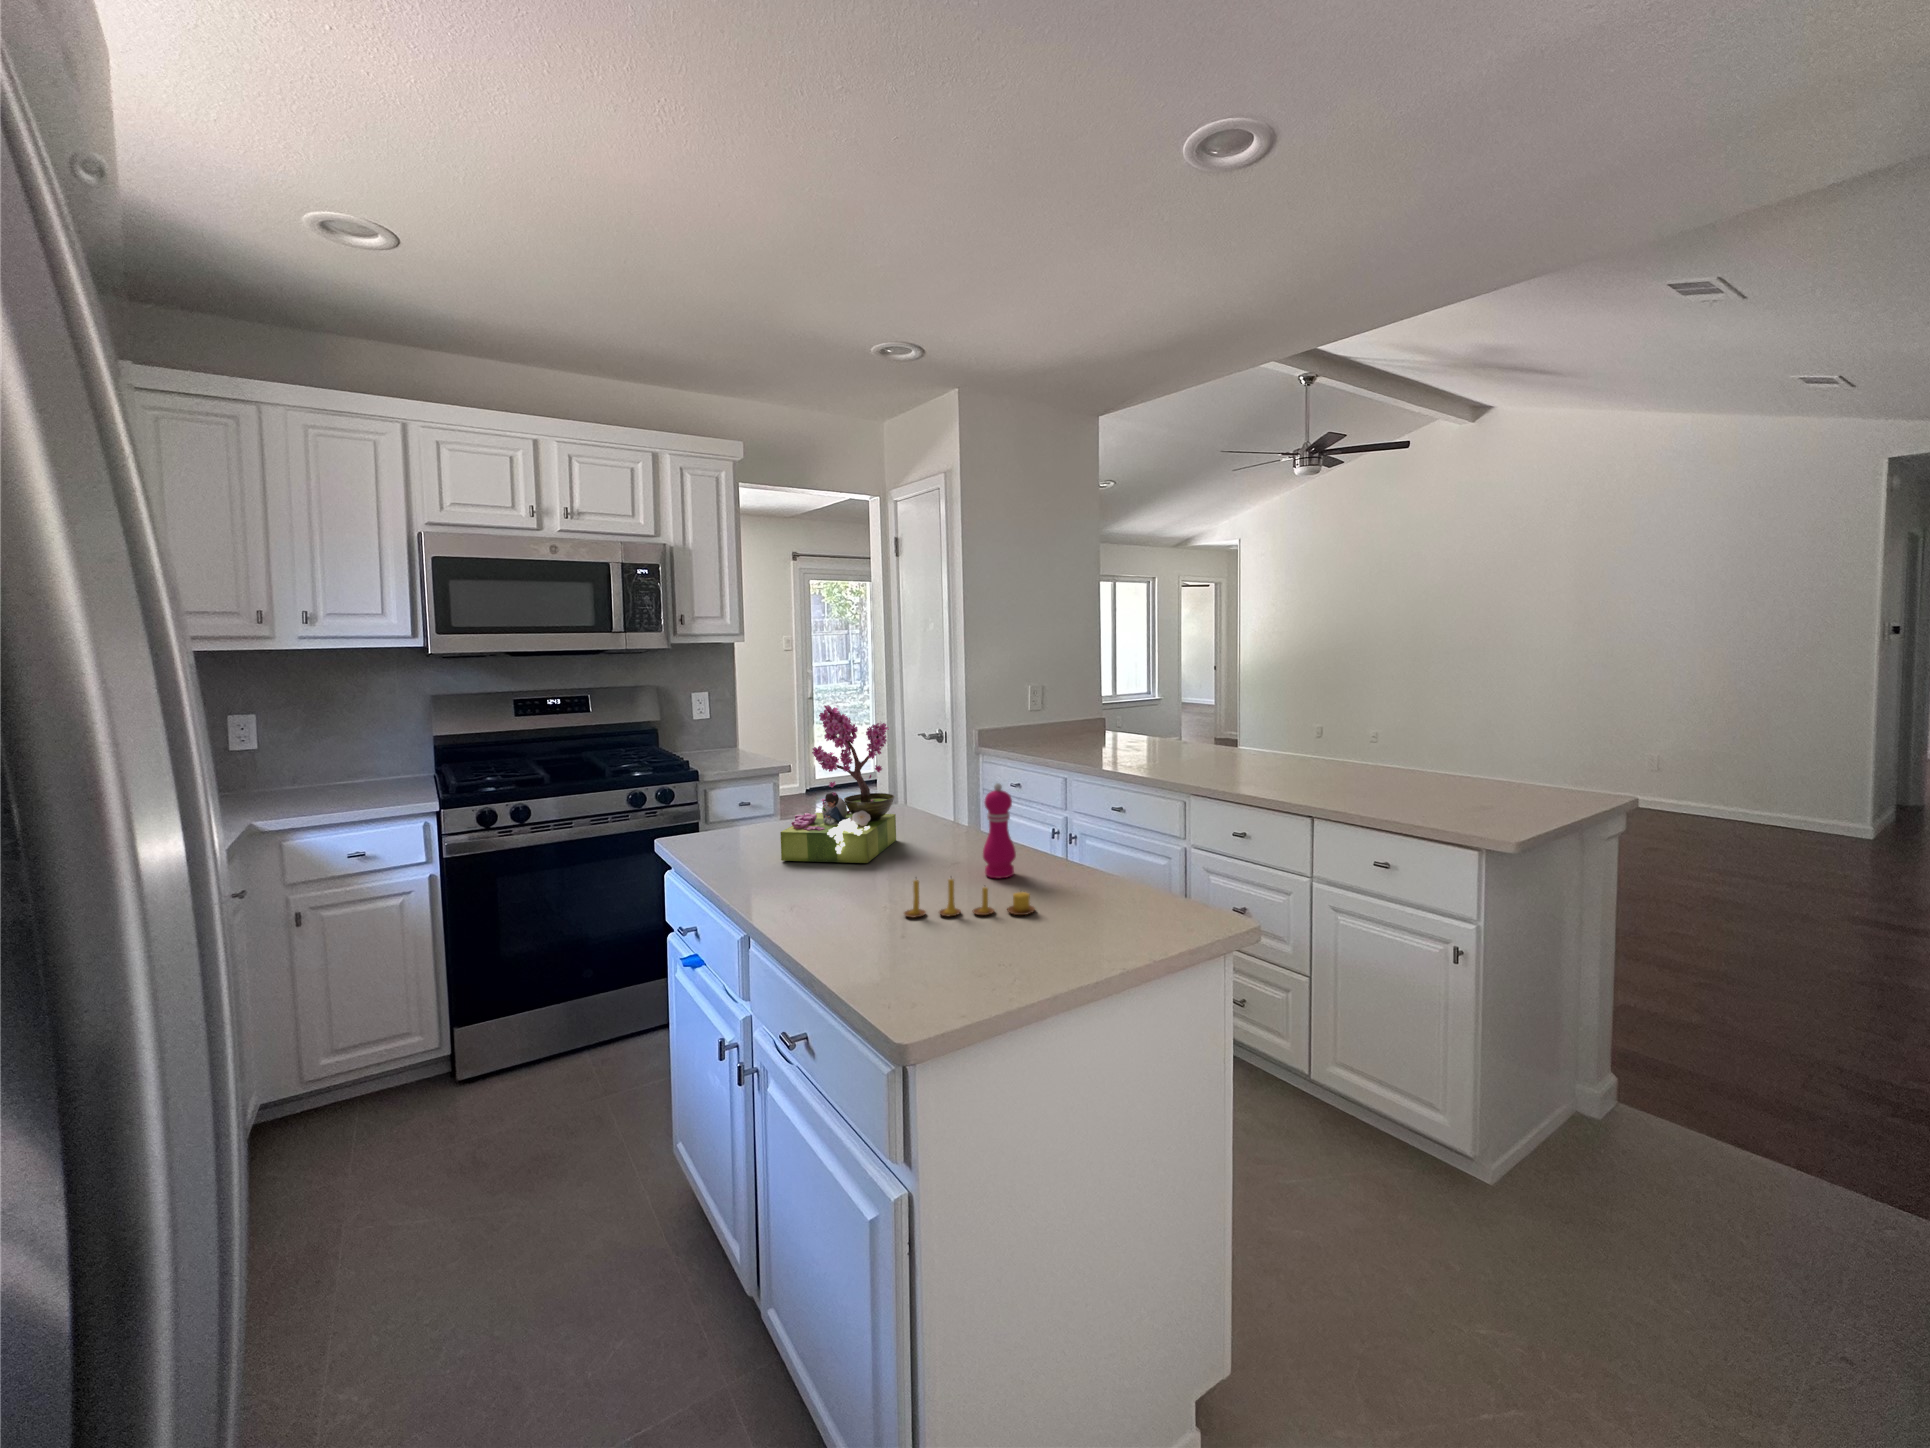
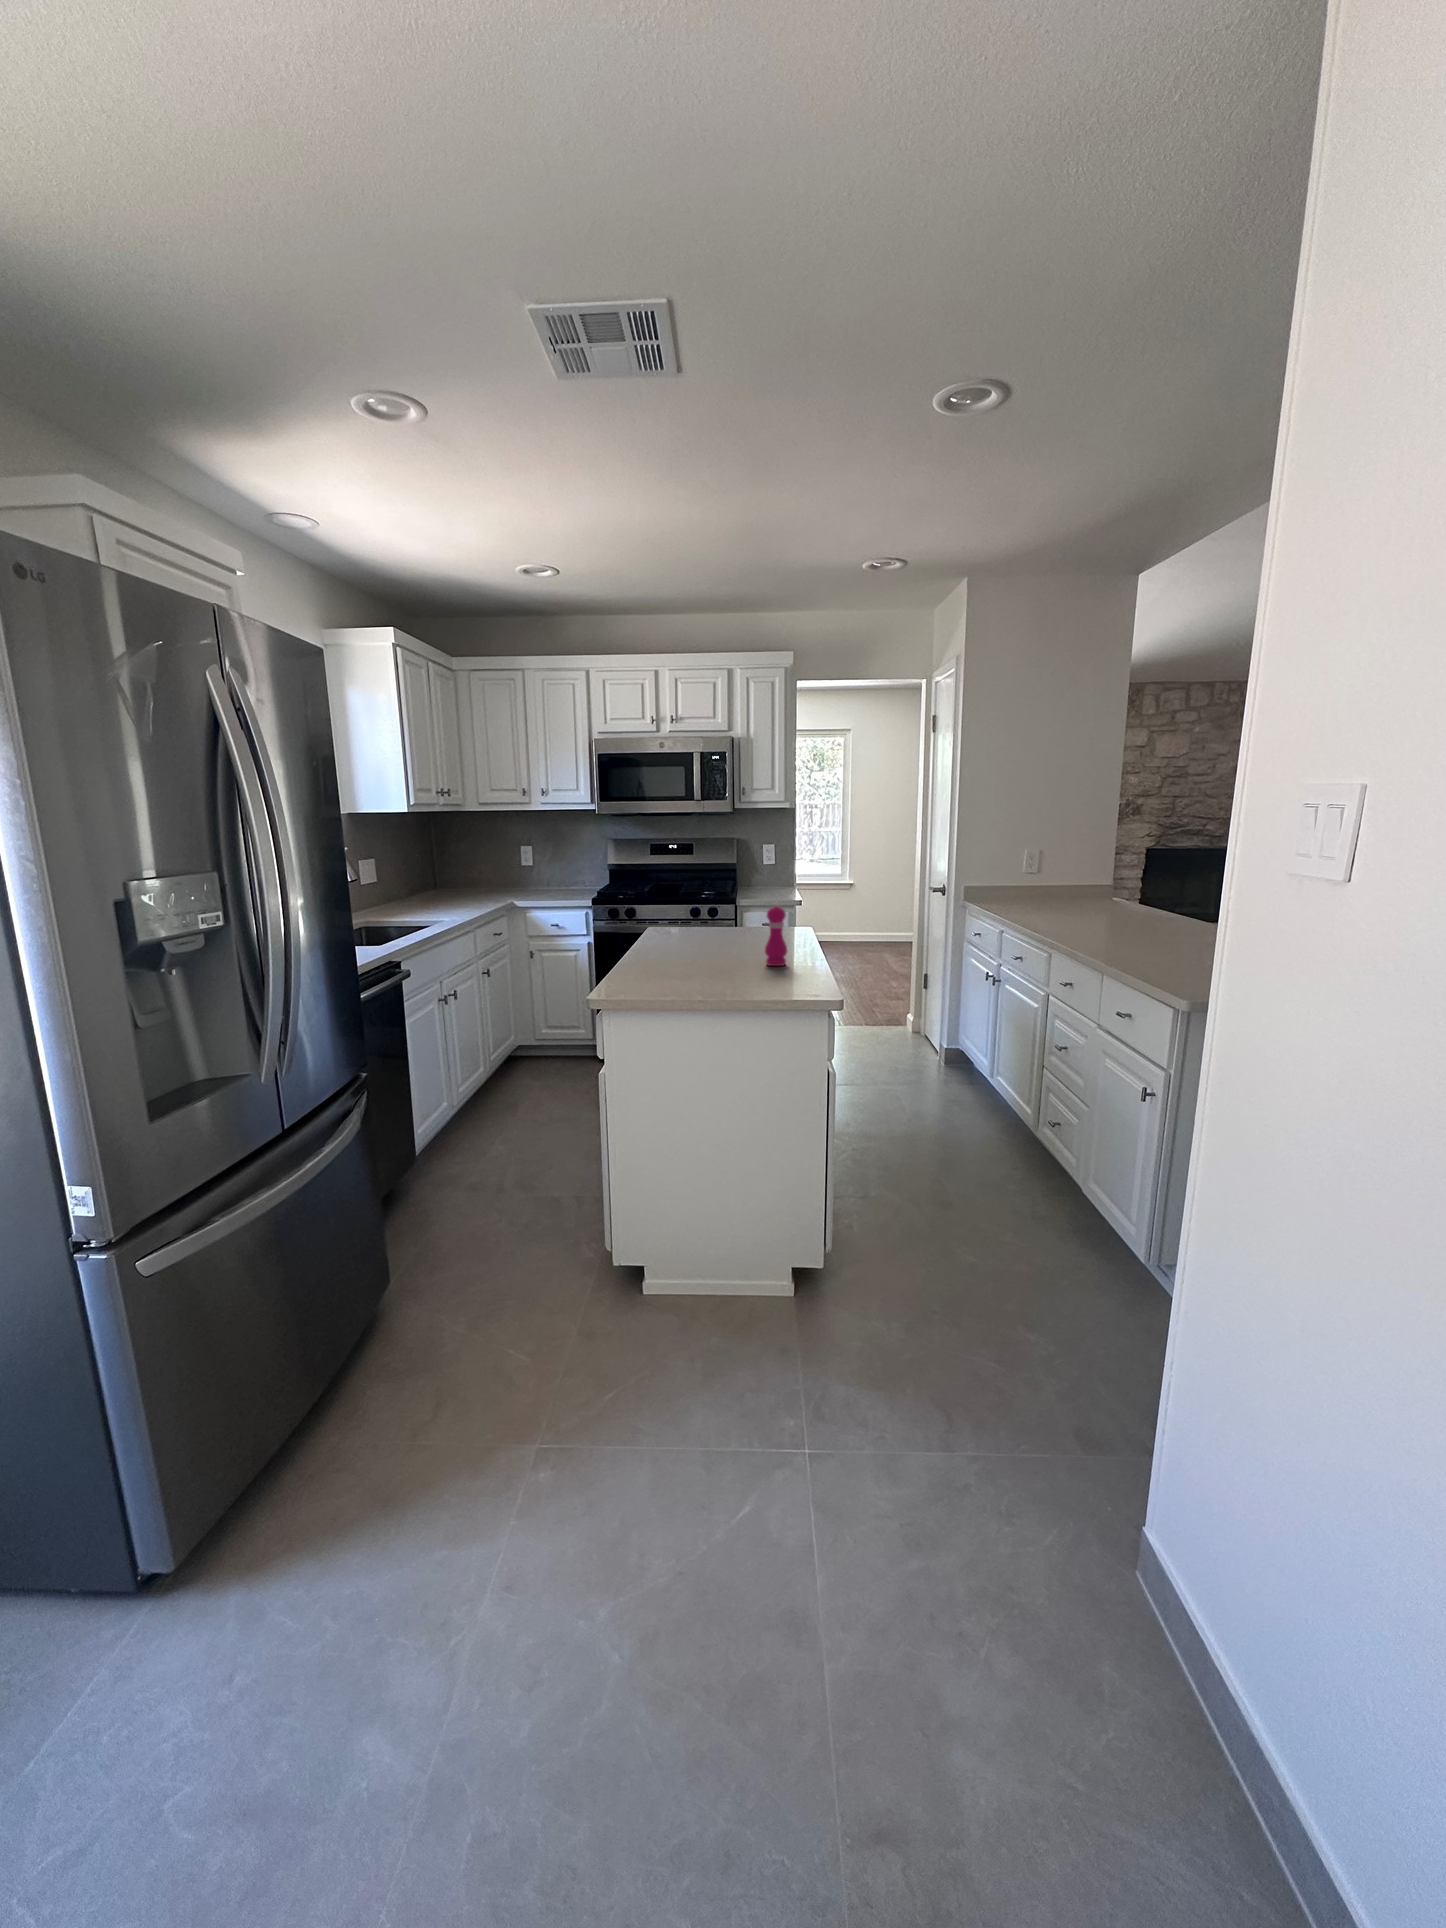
flower arrangement: present [780,705,896,863] -> none [682,846,762,950]
candle: present [904,878,1035,917] -> none [684,949,754,982]

